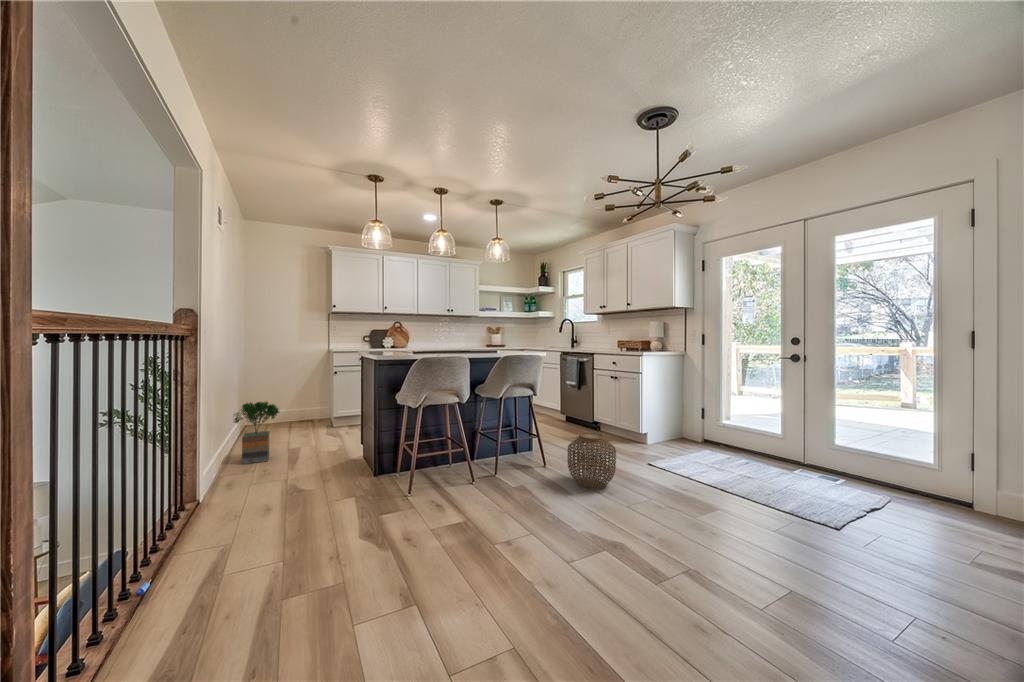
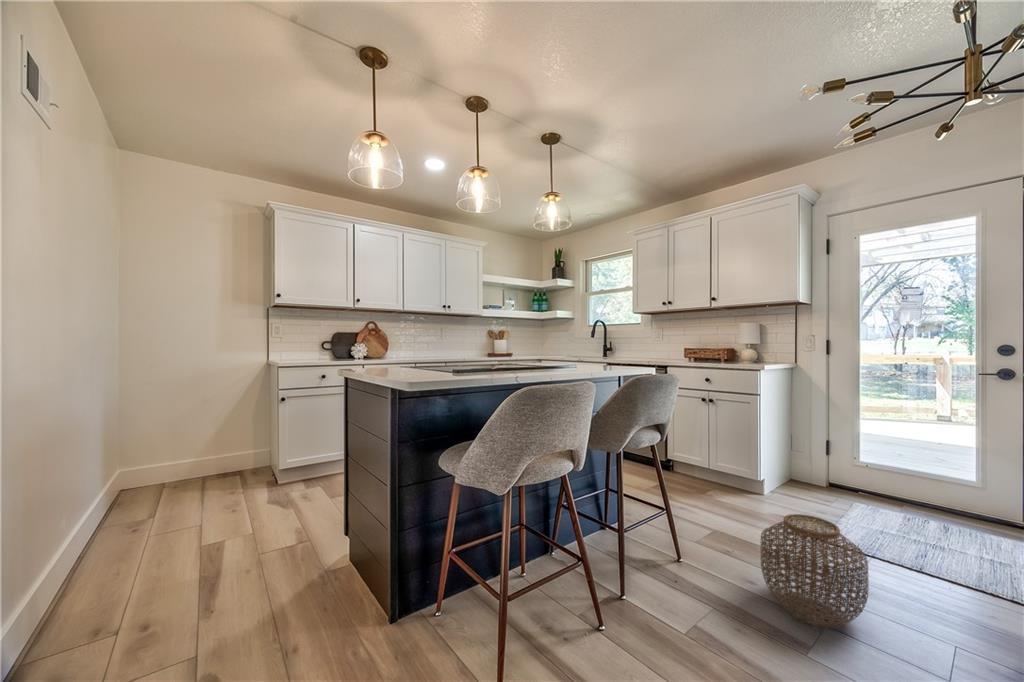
potted tree: present [234,401,279,464] -> none [72,466,187,607]

